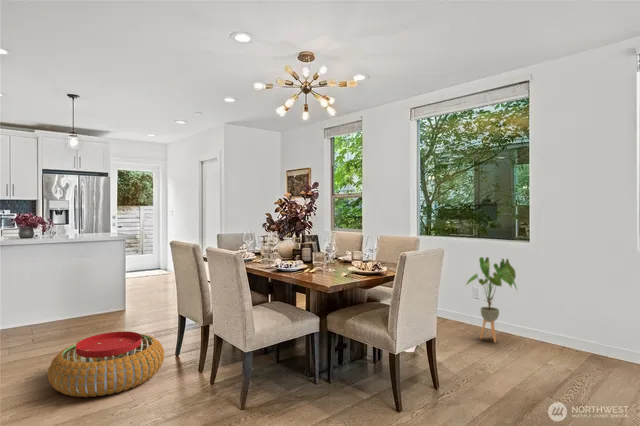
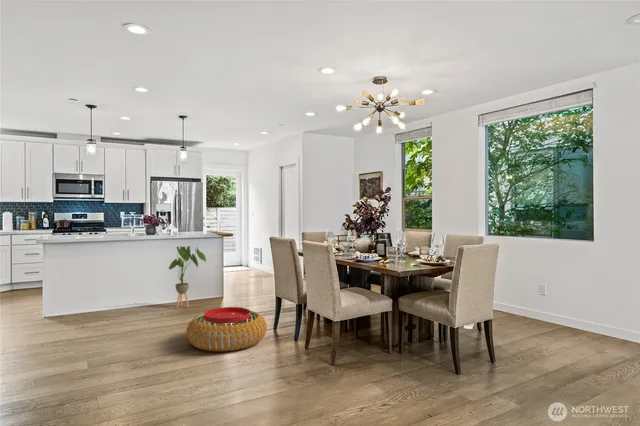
house plant: present [467,257,517,342] -> present [169,246,206,308]

